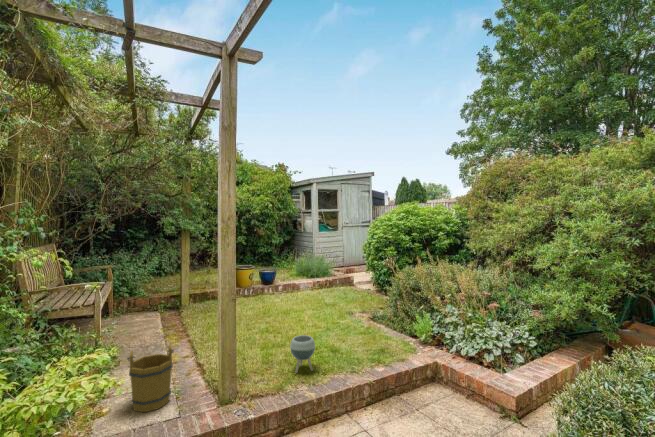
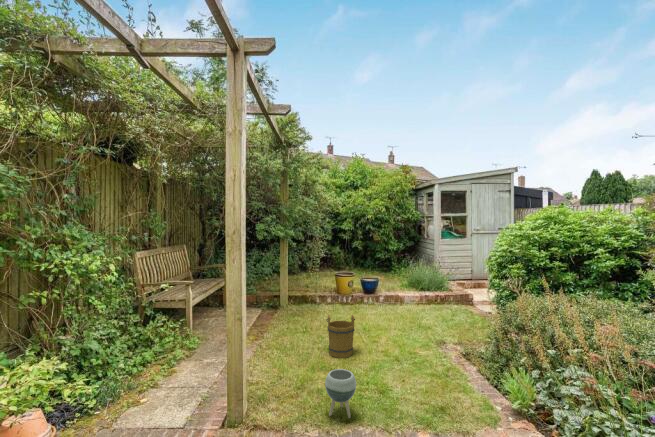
bucket: present [127,344,174,412] -> present [326,315,355,358]

